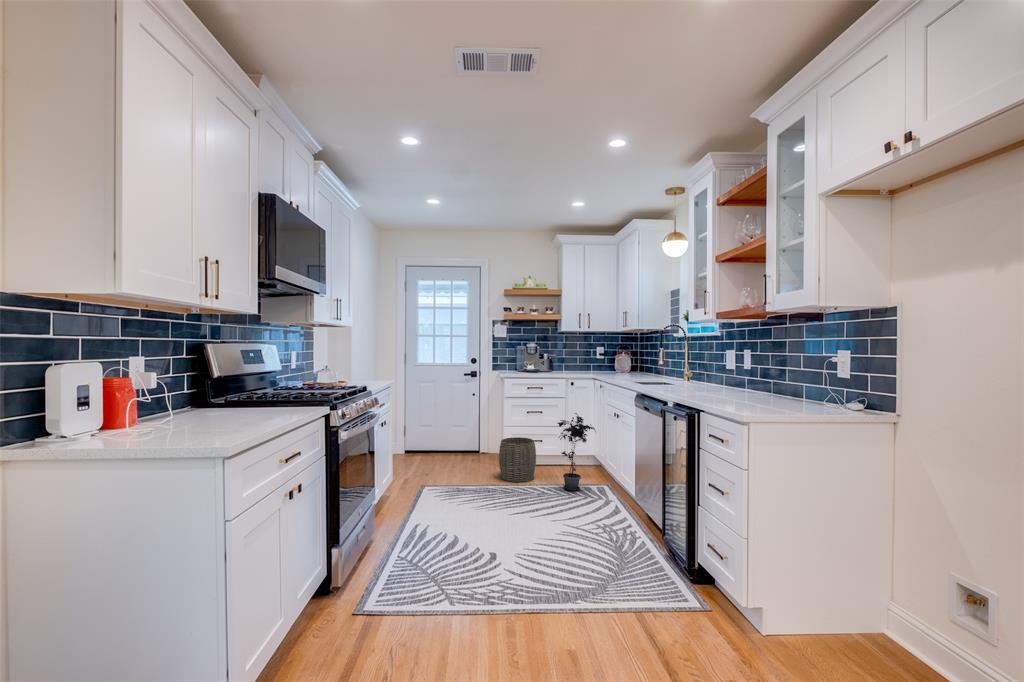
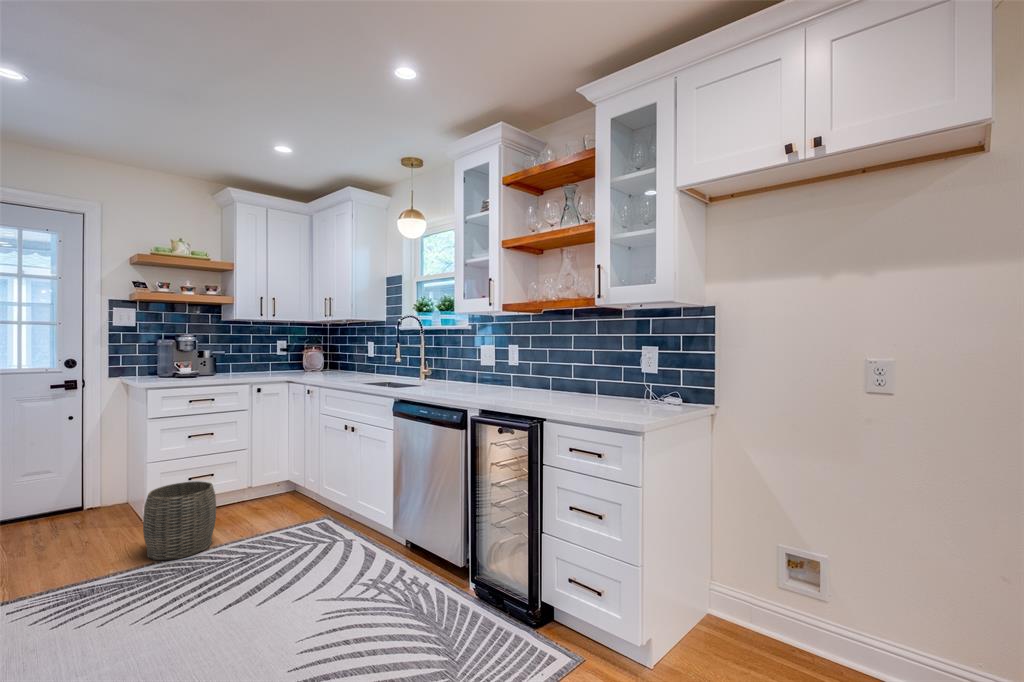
potted plant: present [557,413,595,490] -> none [259,433,328,544]

